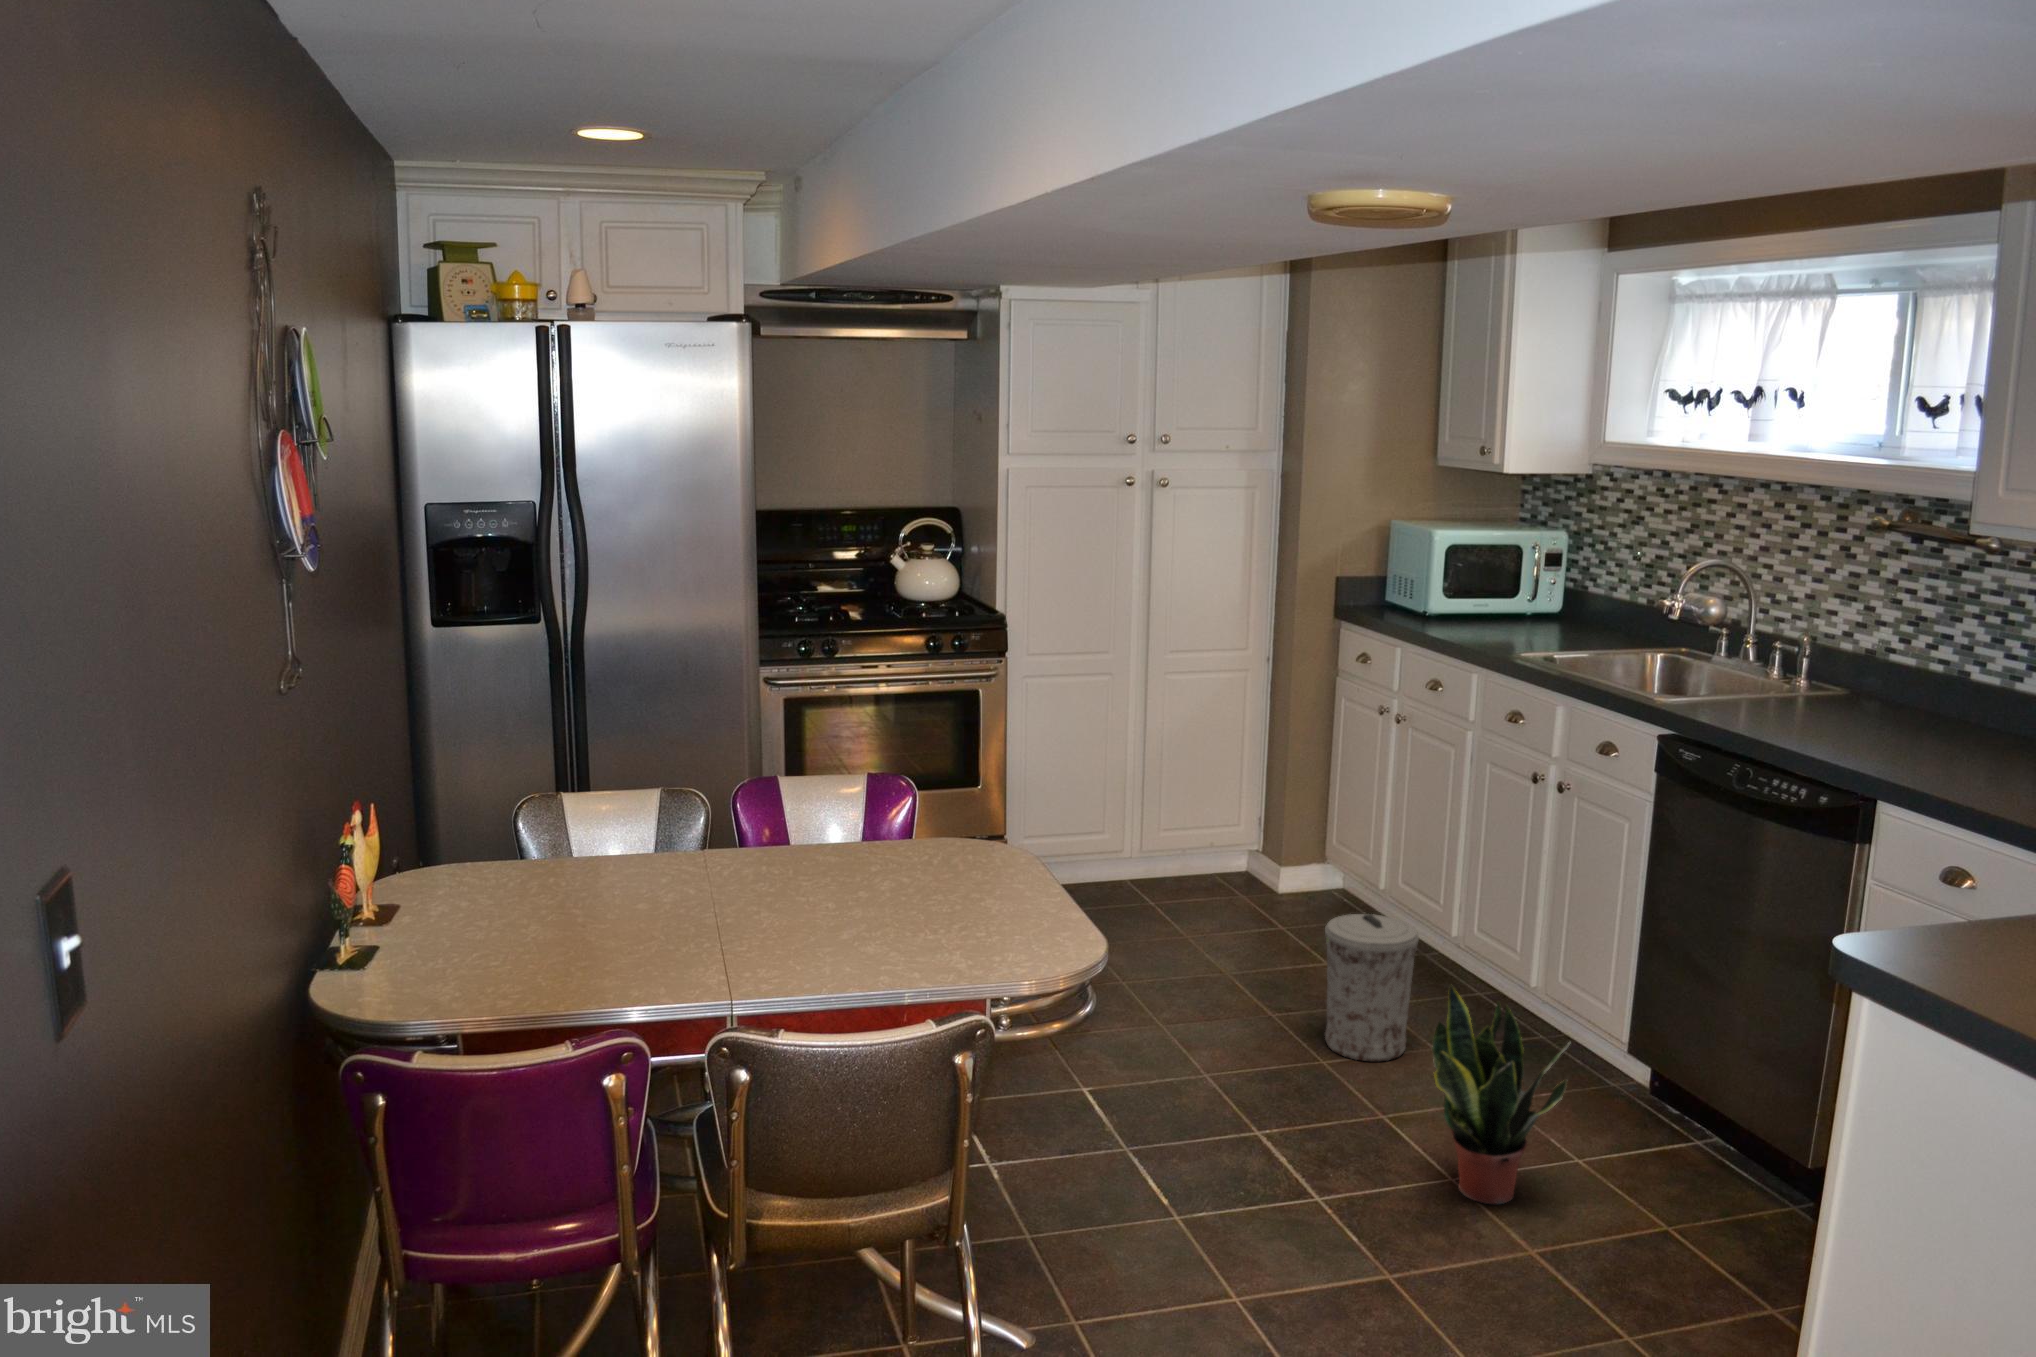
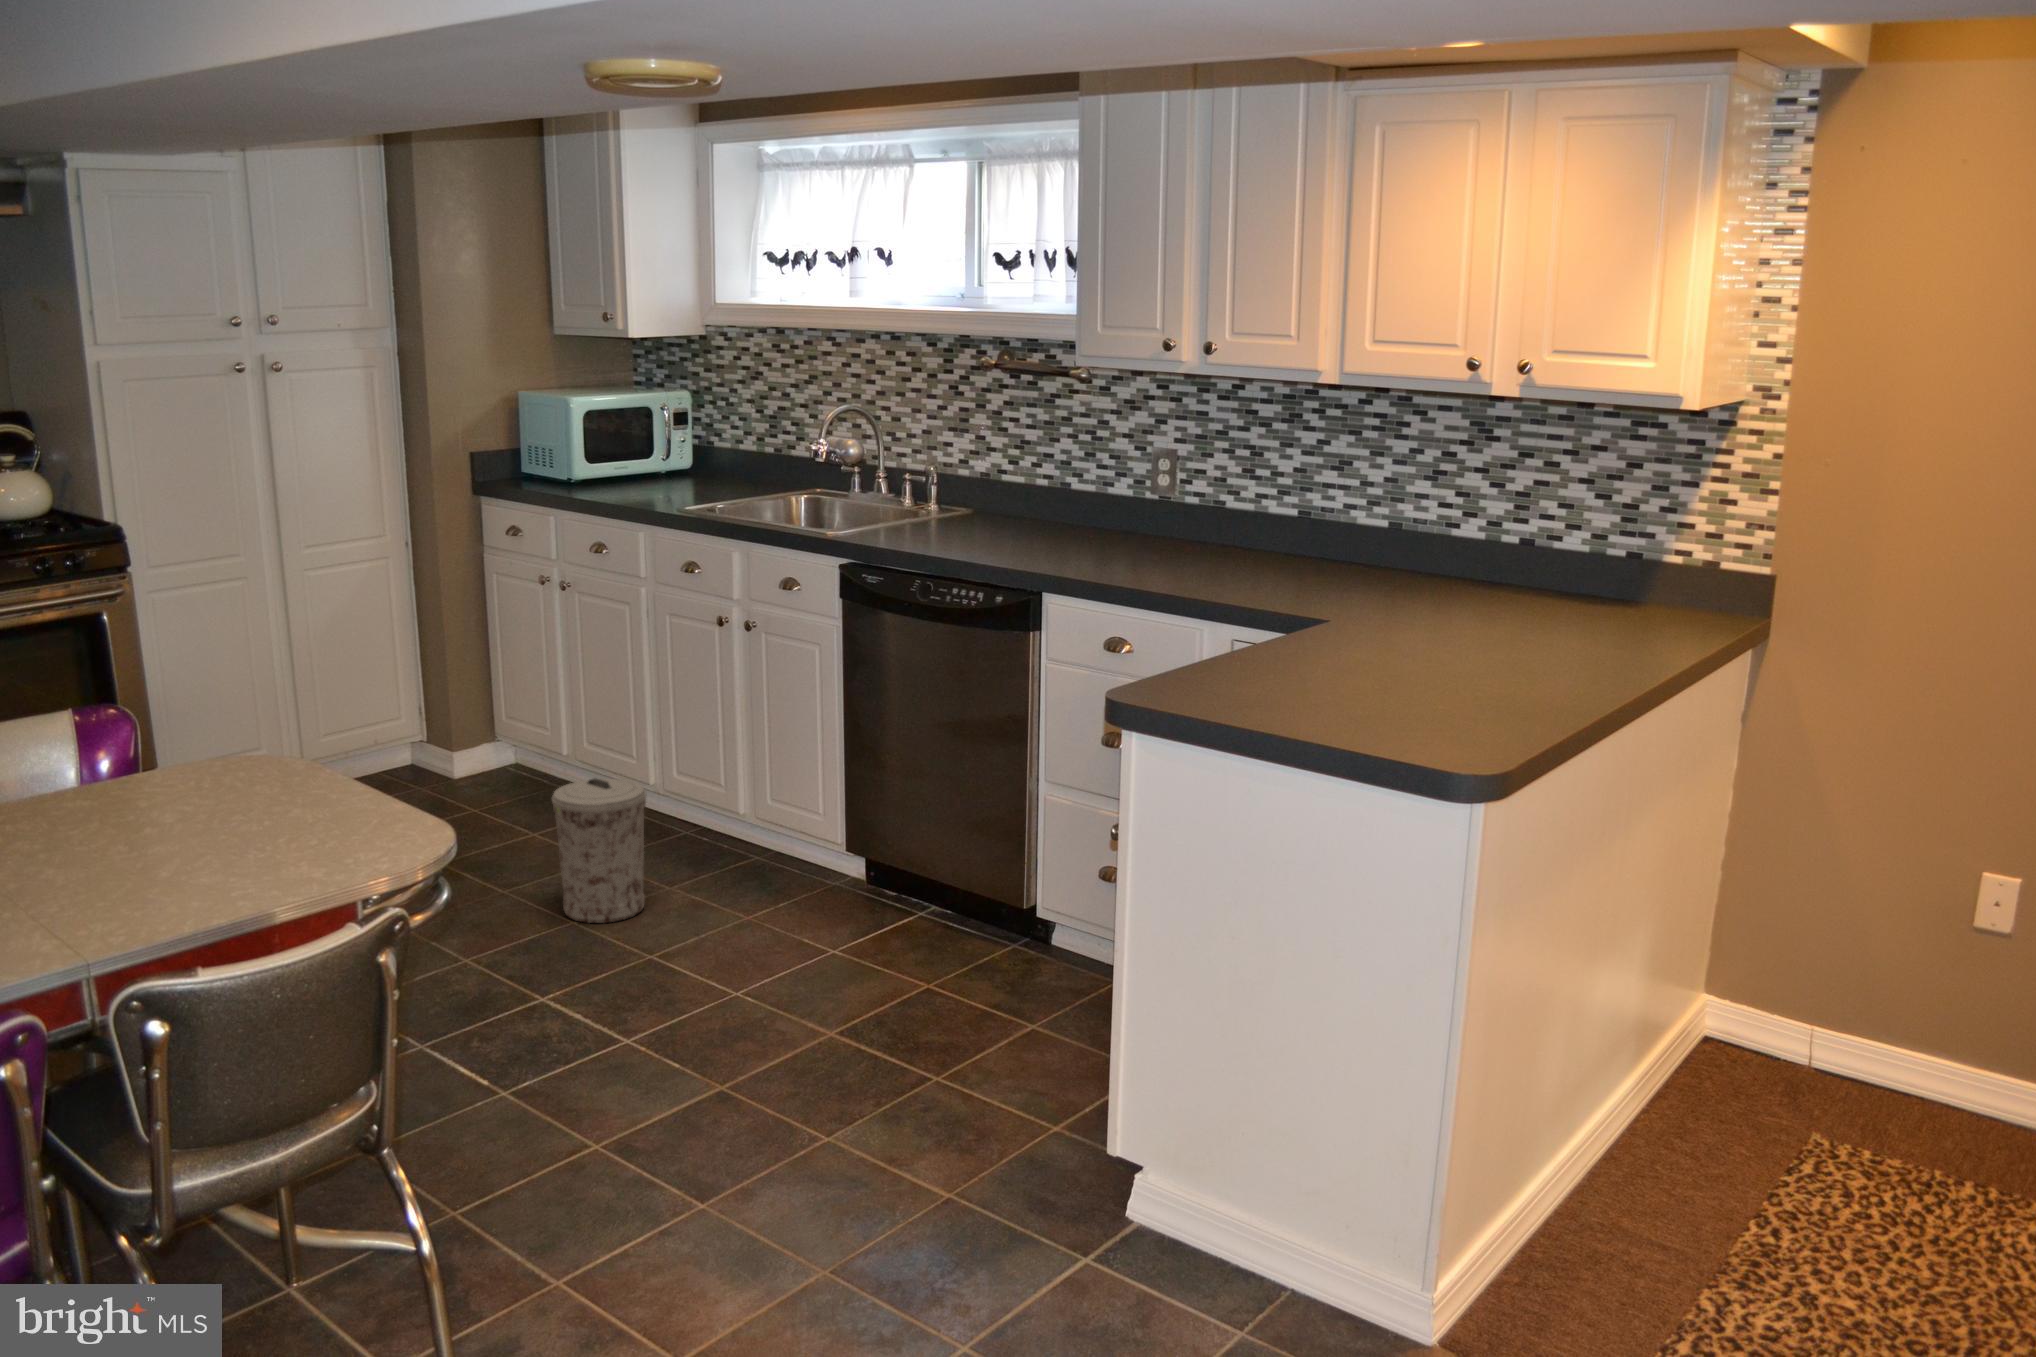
potted plant: present [1432,986,1570,1204] -> none [706,812,837,1007]

